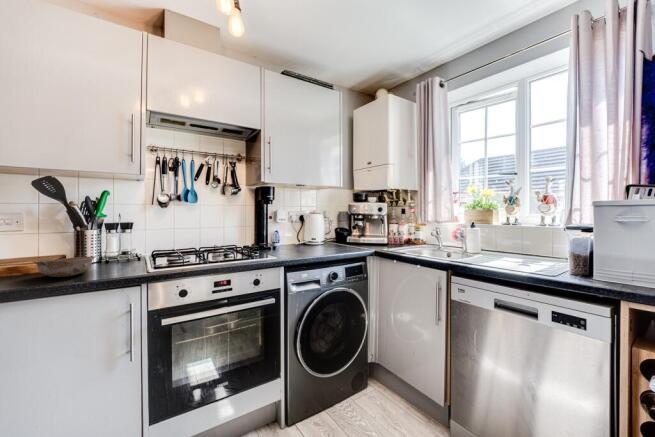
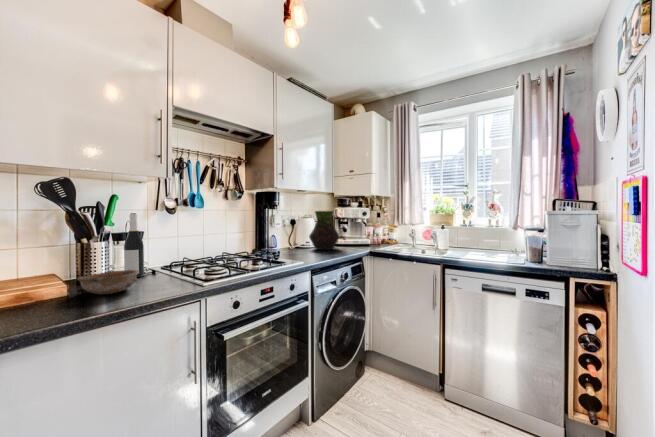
wine bottle: none [103,205,122,265] -> present [124,213,144,278]
vase: none [311,205,343,248] -> present [309,211,339,250]

